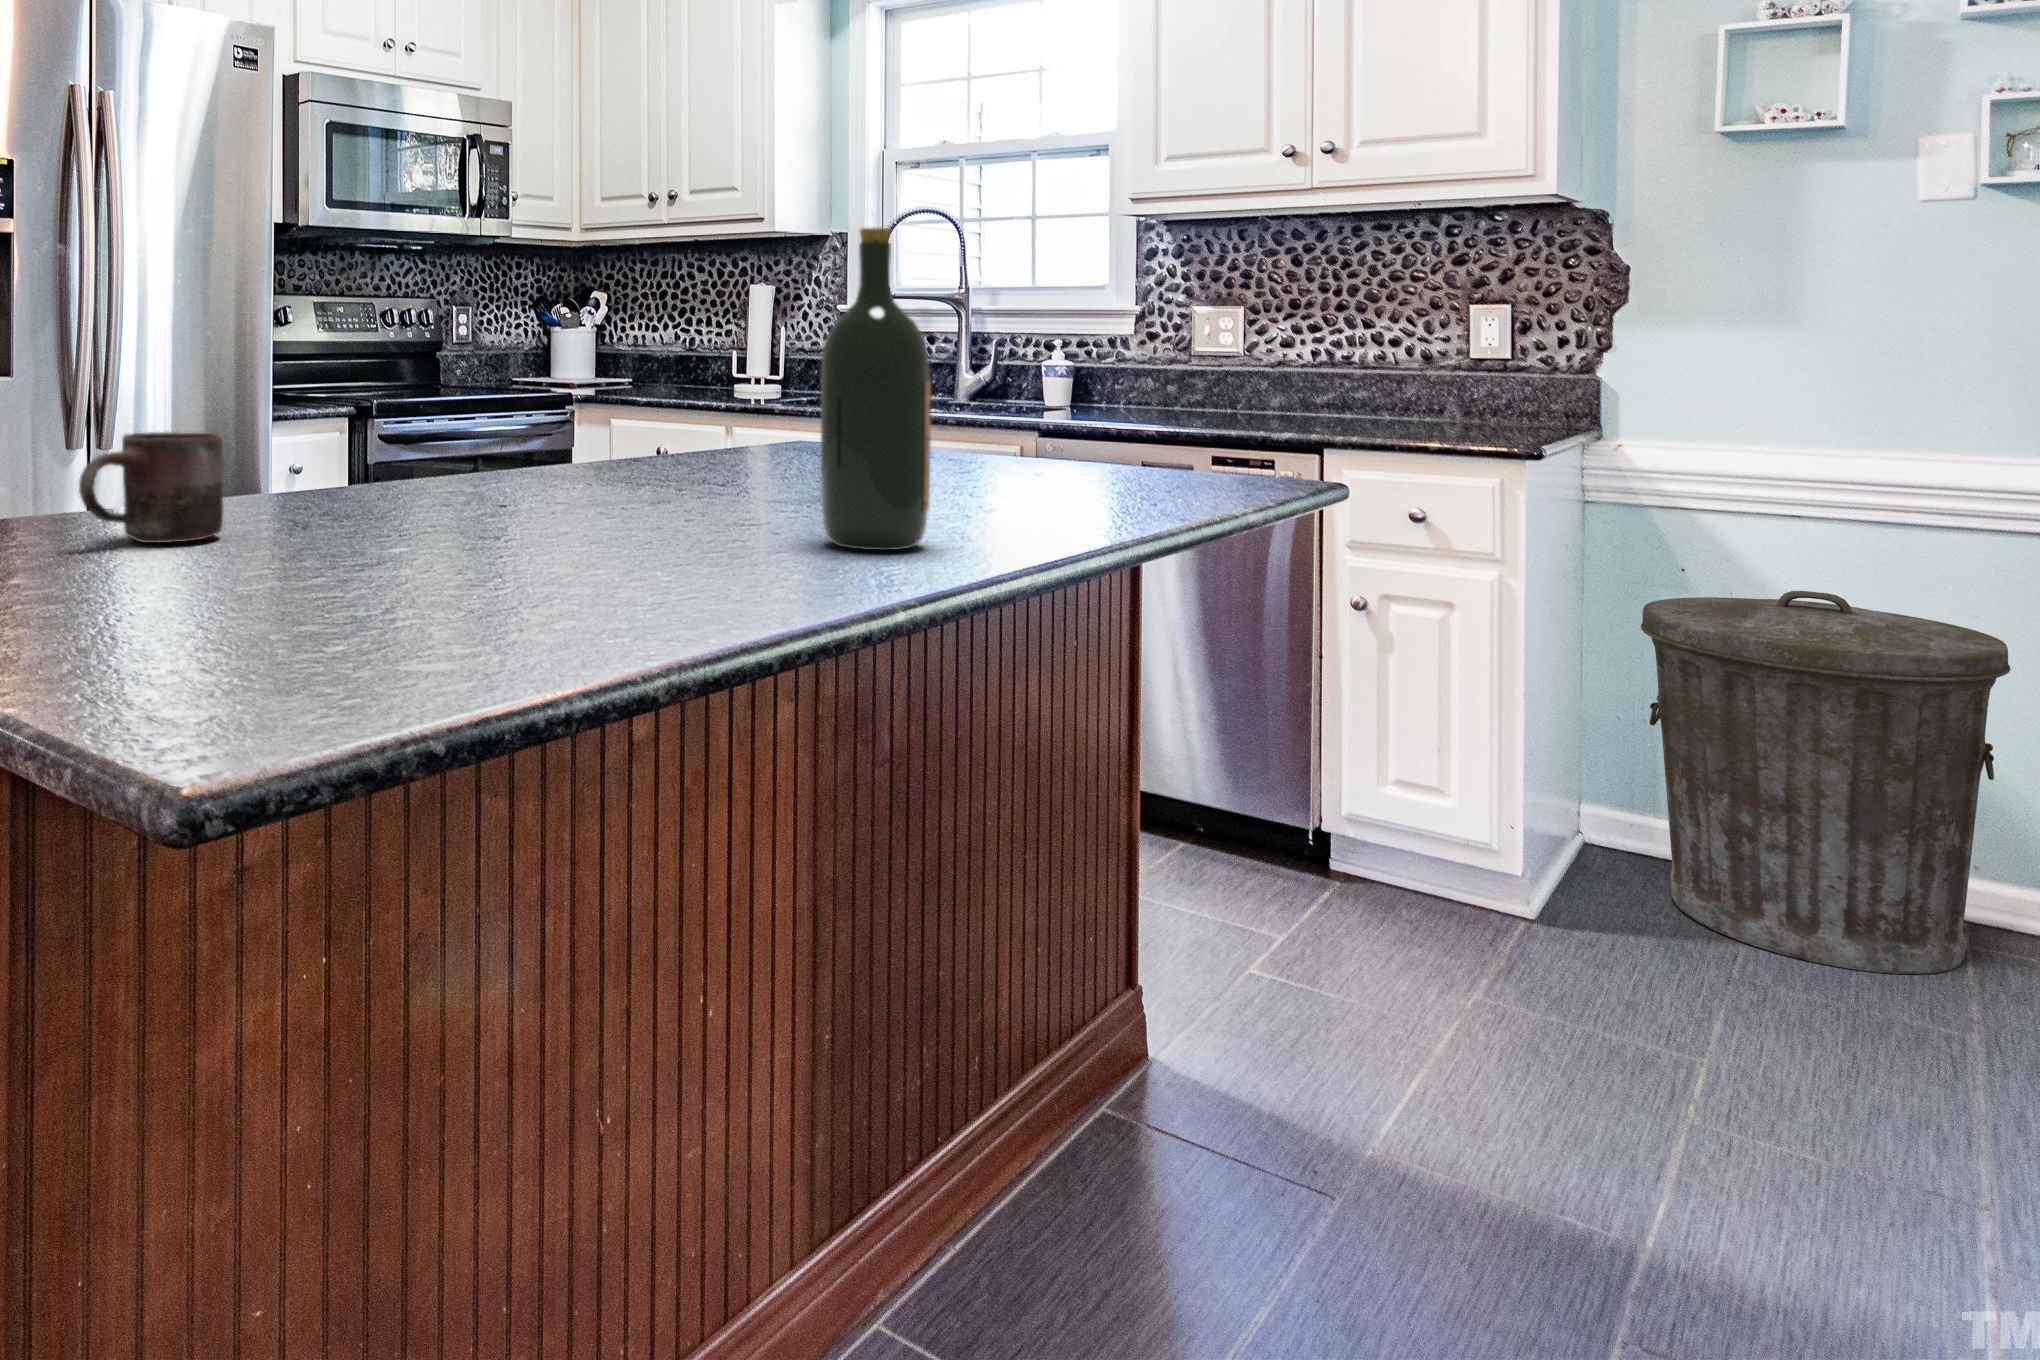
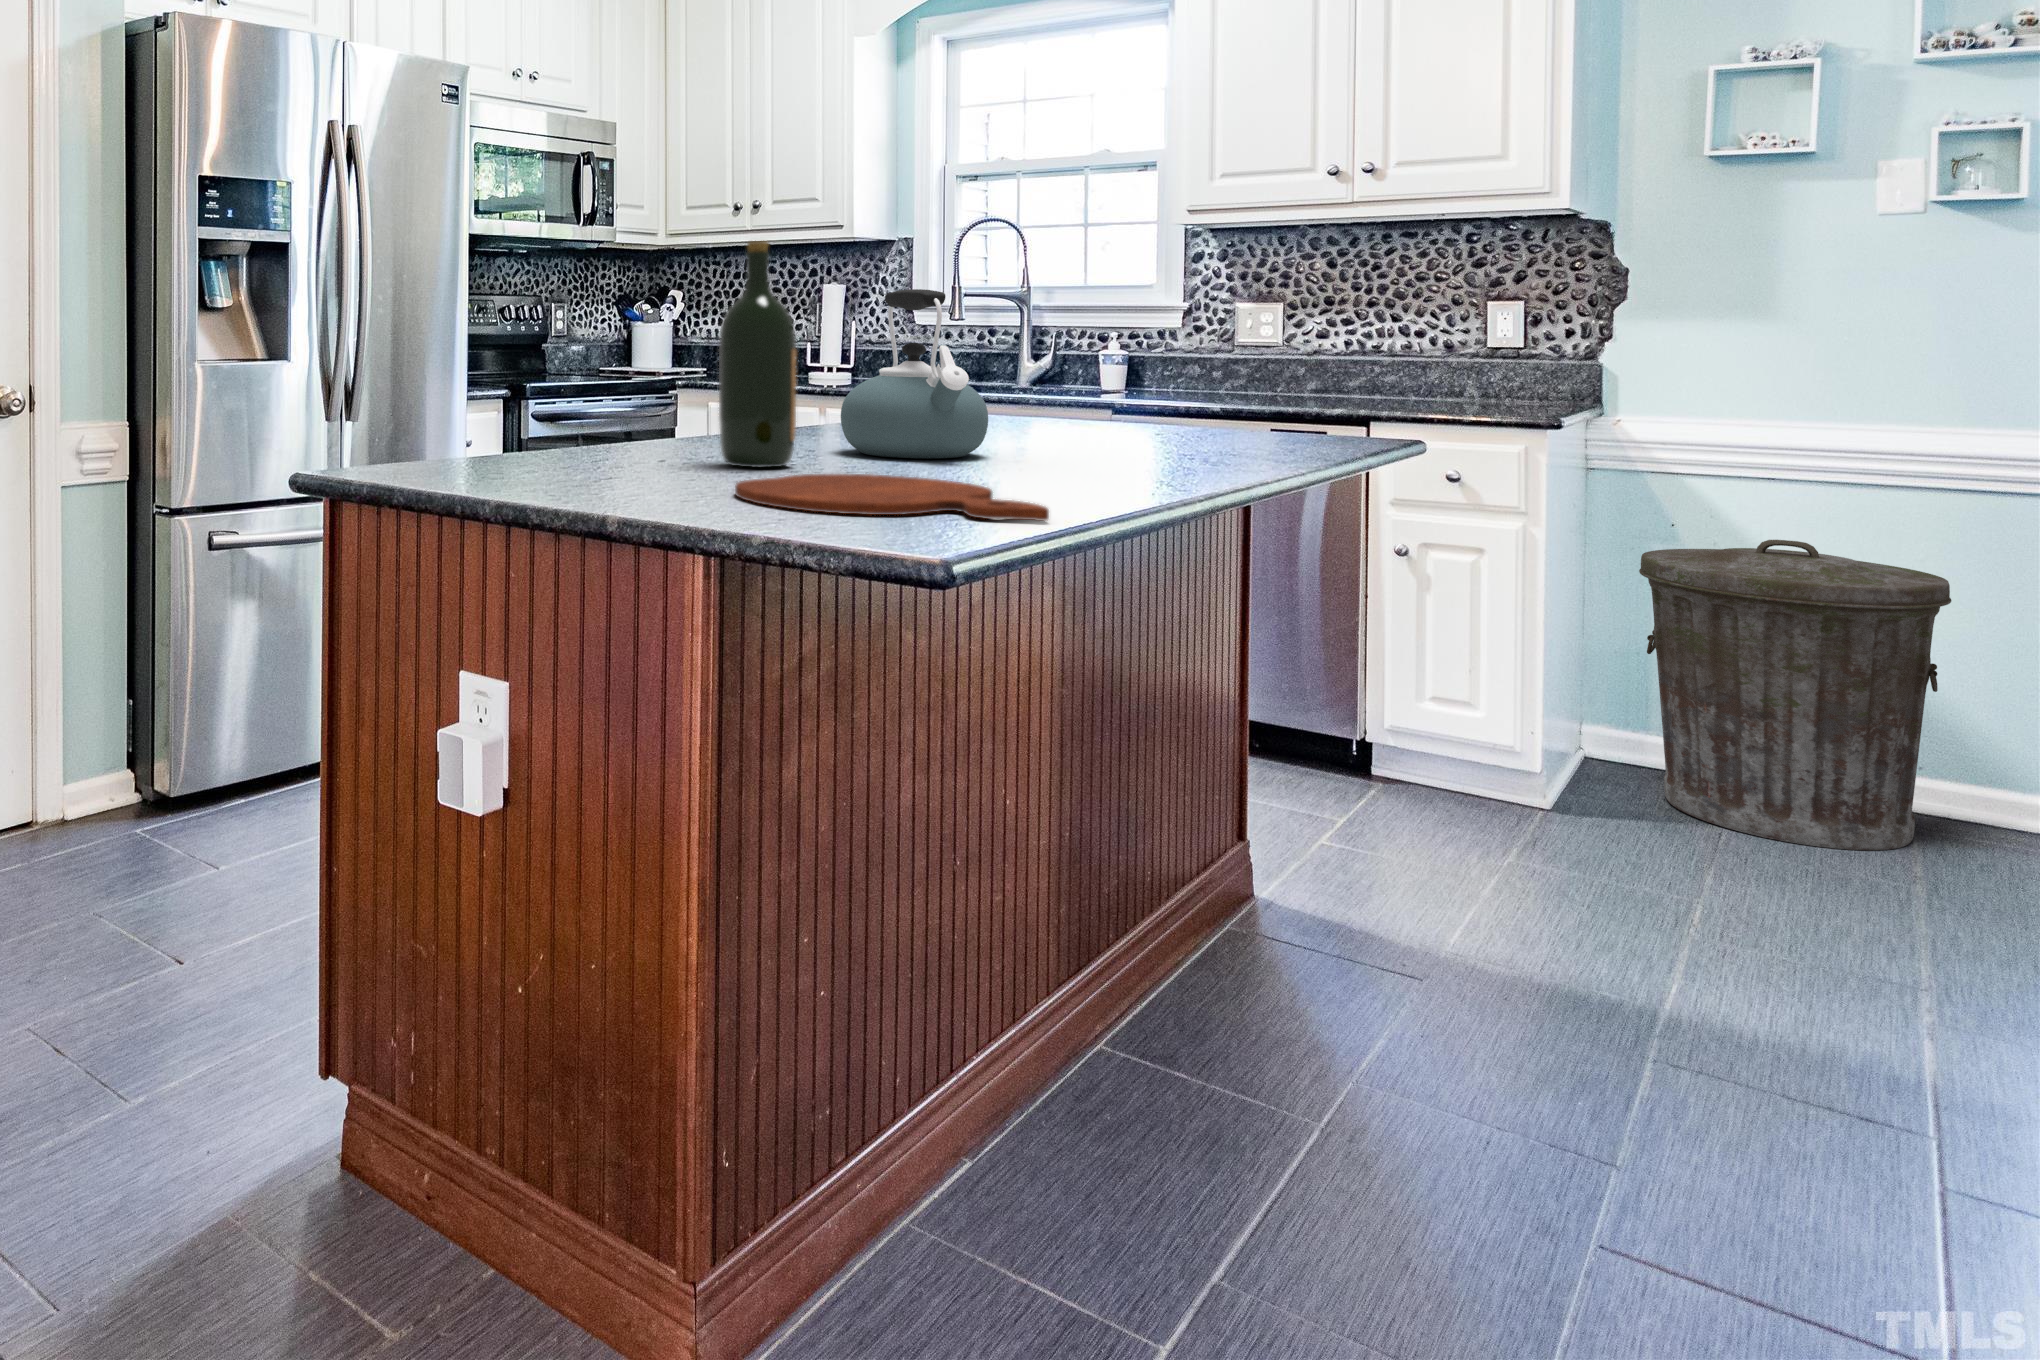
wine bottle: present [821,227,931,550] -> present [719,241,796,467]
kettle: none [533,293,727,527] -> present [841,289,988,458]
mug: present [79,432,224,543] -> none [570,388,652,464]
cutting board: none [171,571,578,686] -> present [735,474,1049,521]

